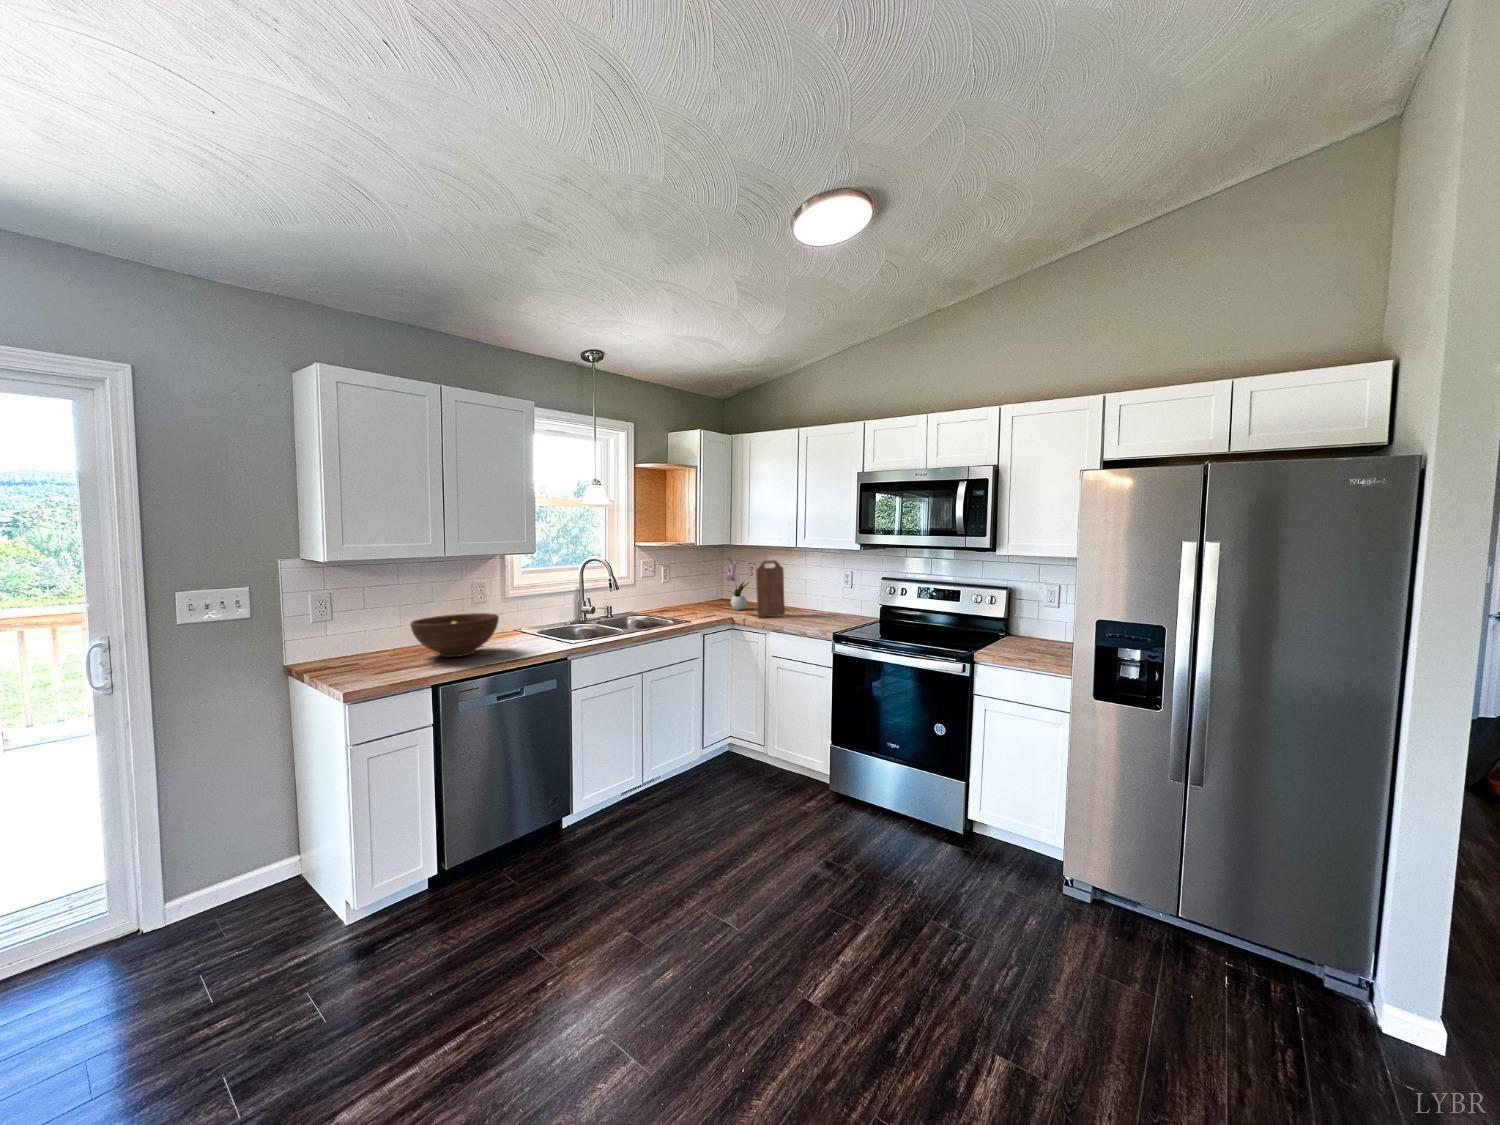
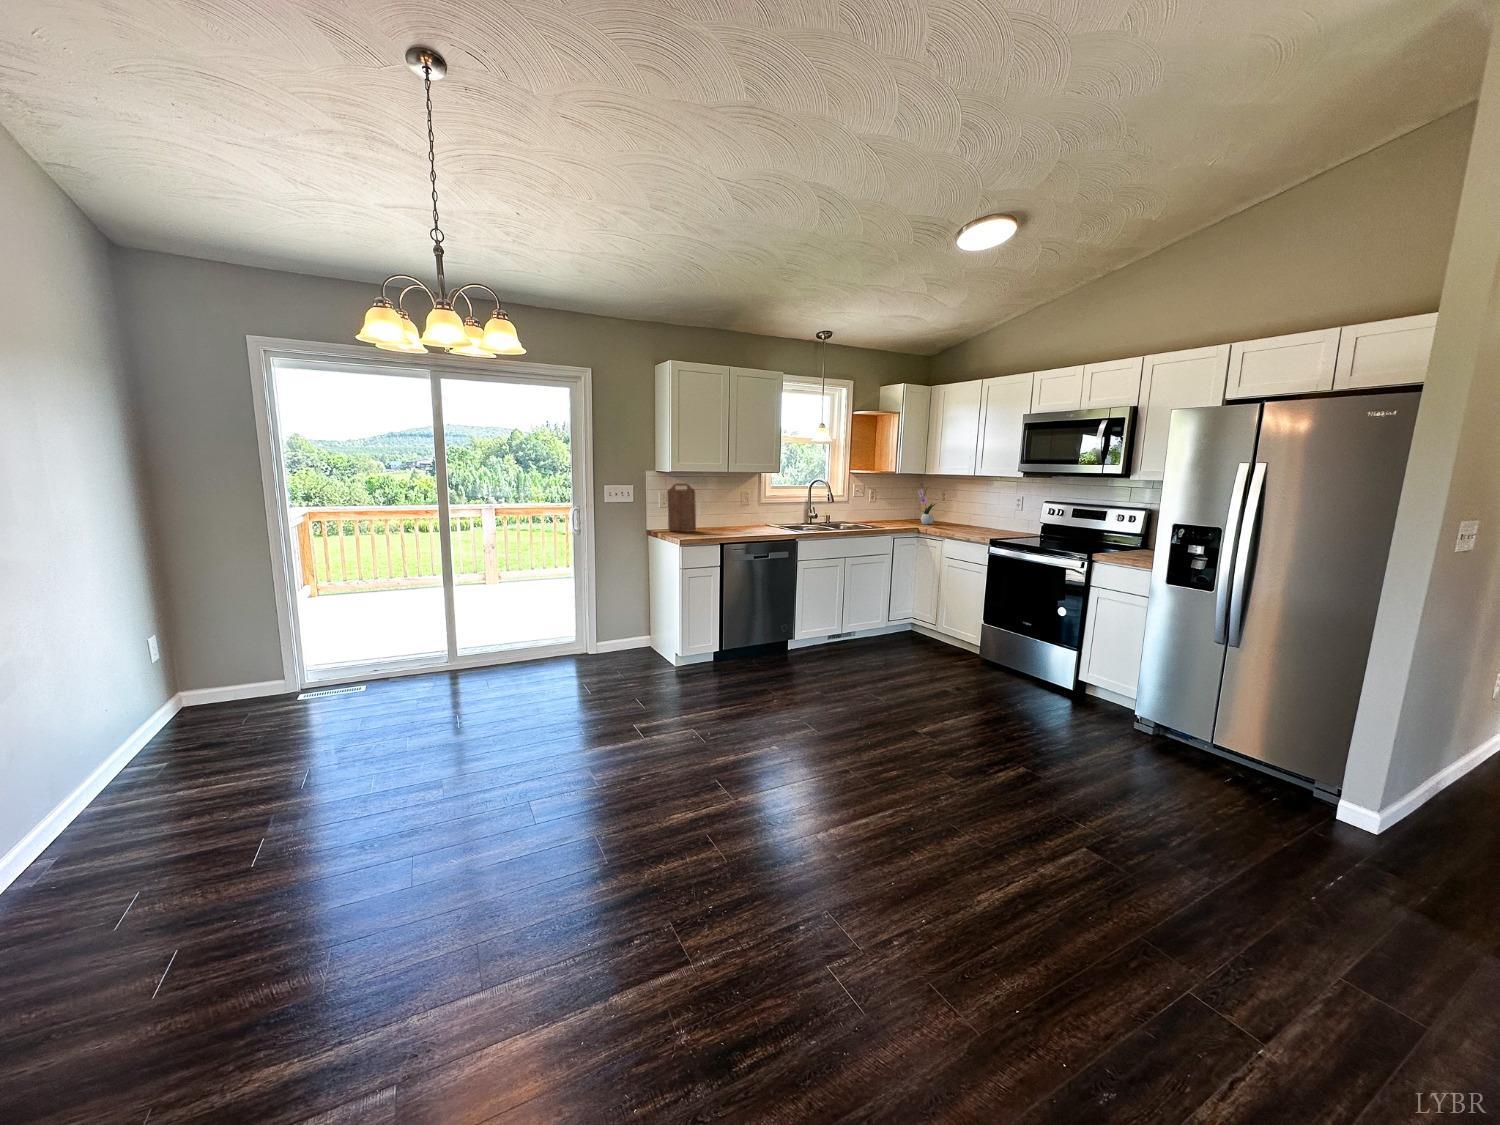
cutting board: present [756,560,785,618] -> present [667,483,696,531]
fruit bowl: present [410,613,499,657] -> none [709,509,757,533]

